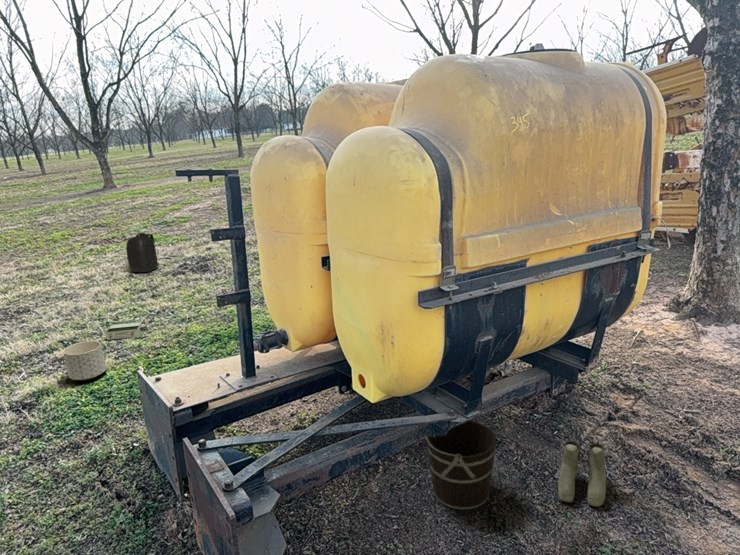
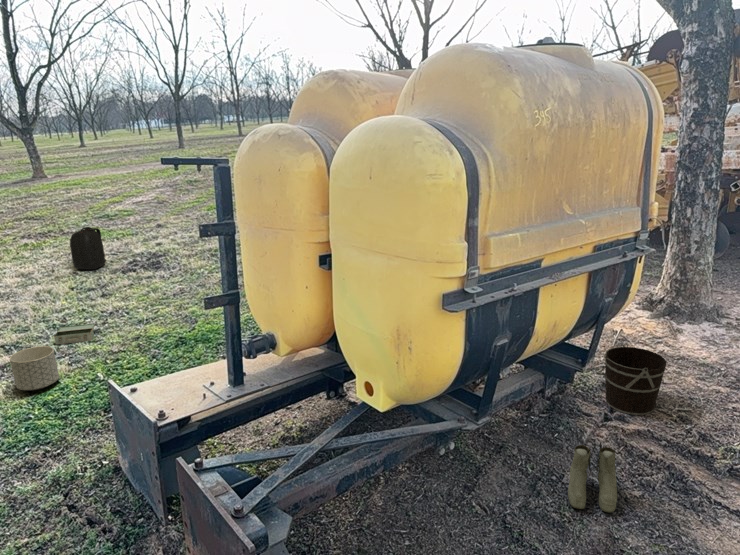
bucket: present [424,420,496,509] -> present [604,344,667,415]

